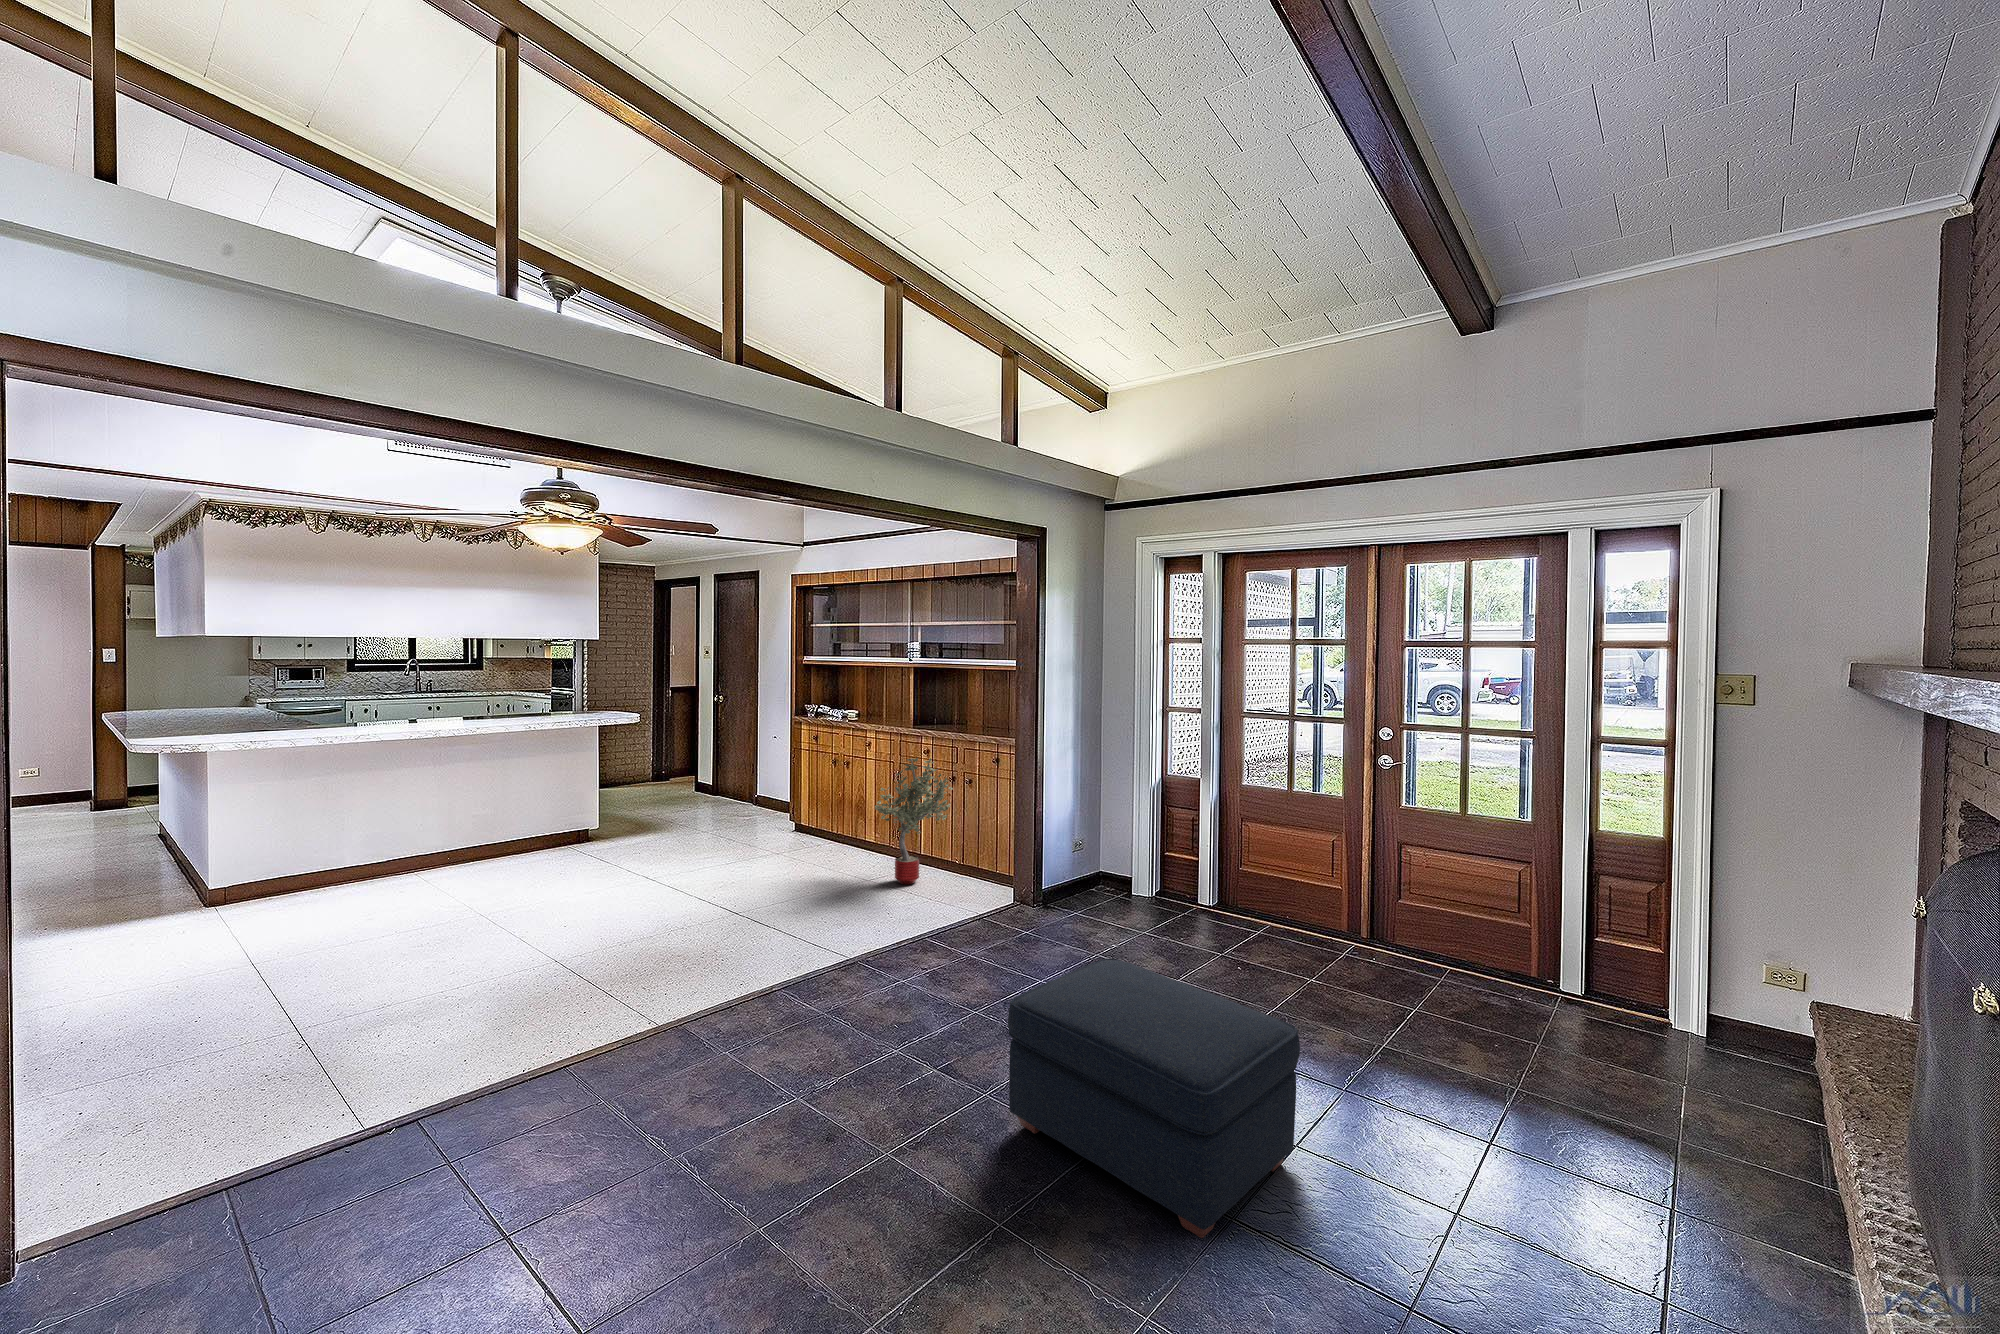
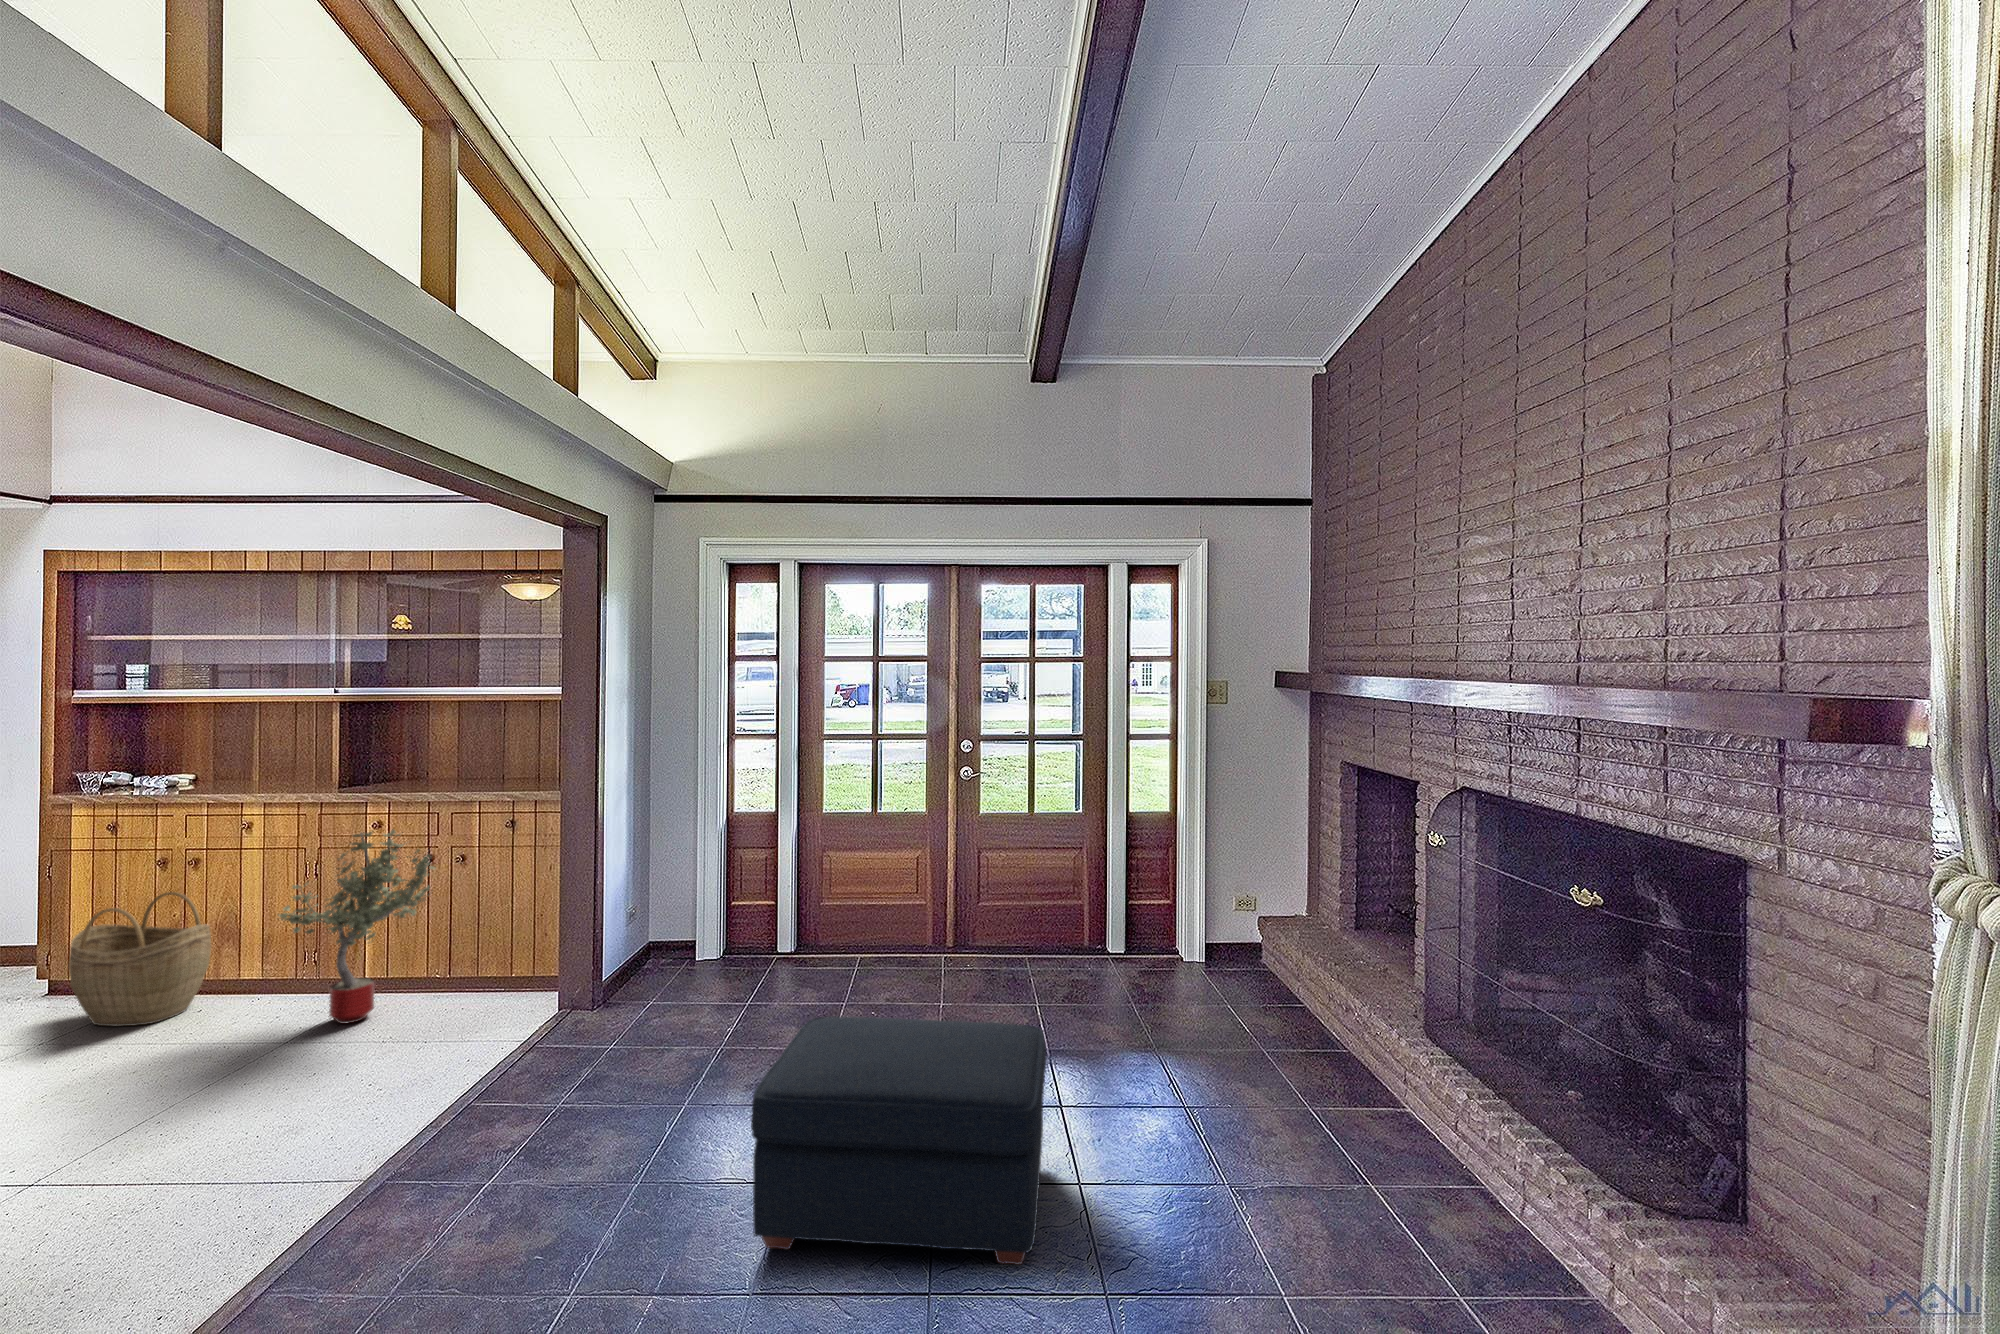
woven basket: none [792,782,853,860] -> present [69,892,211,1027]

